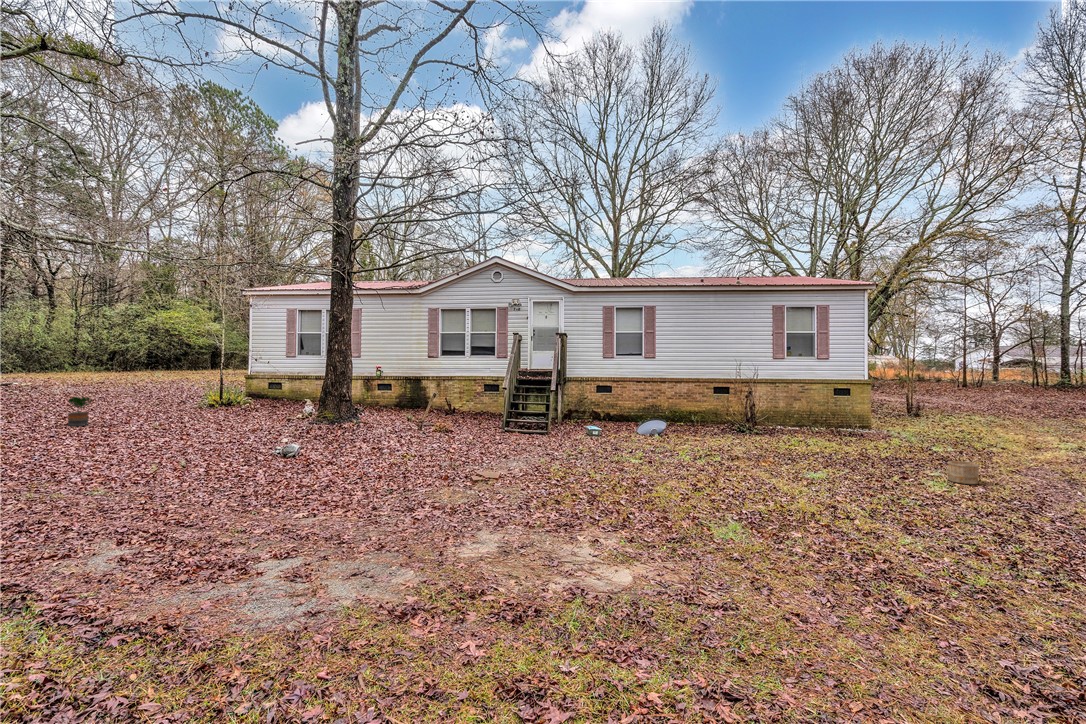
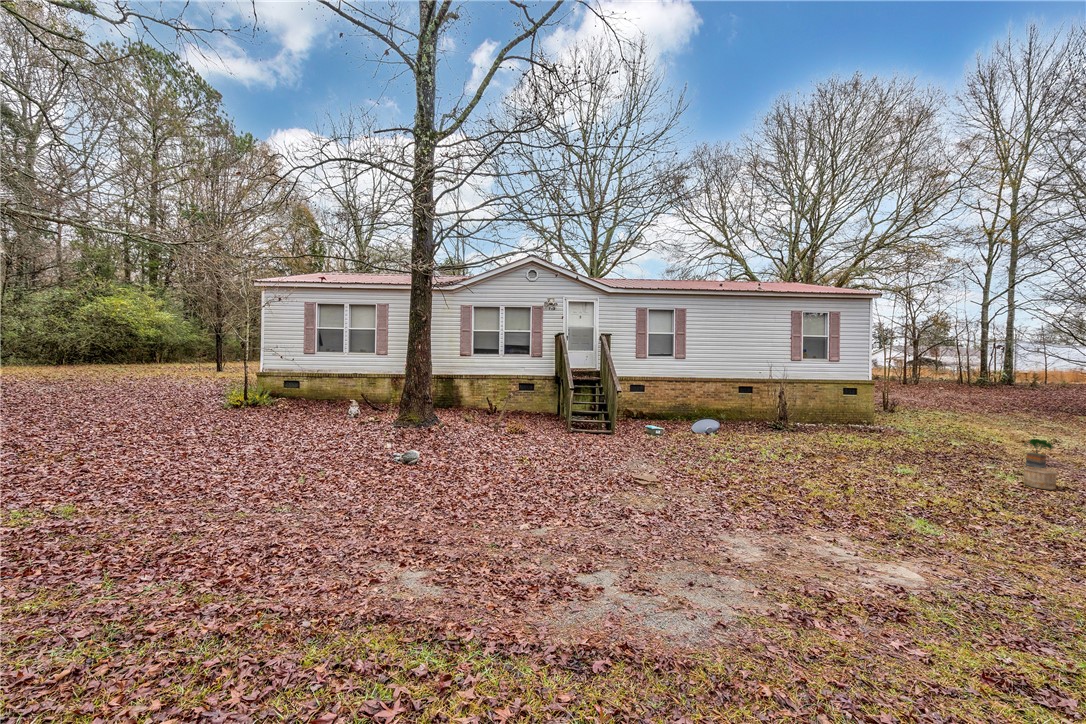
potted tree: present [68,397,92,426] -> present [1024,439,1054,468]

